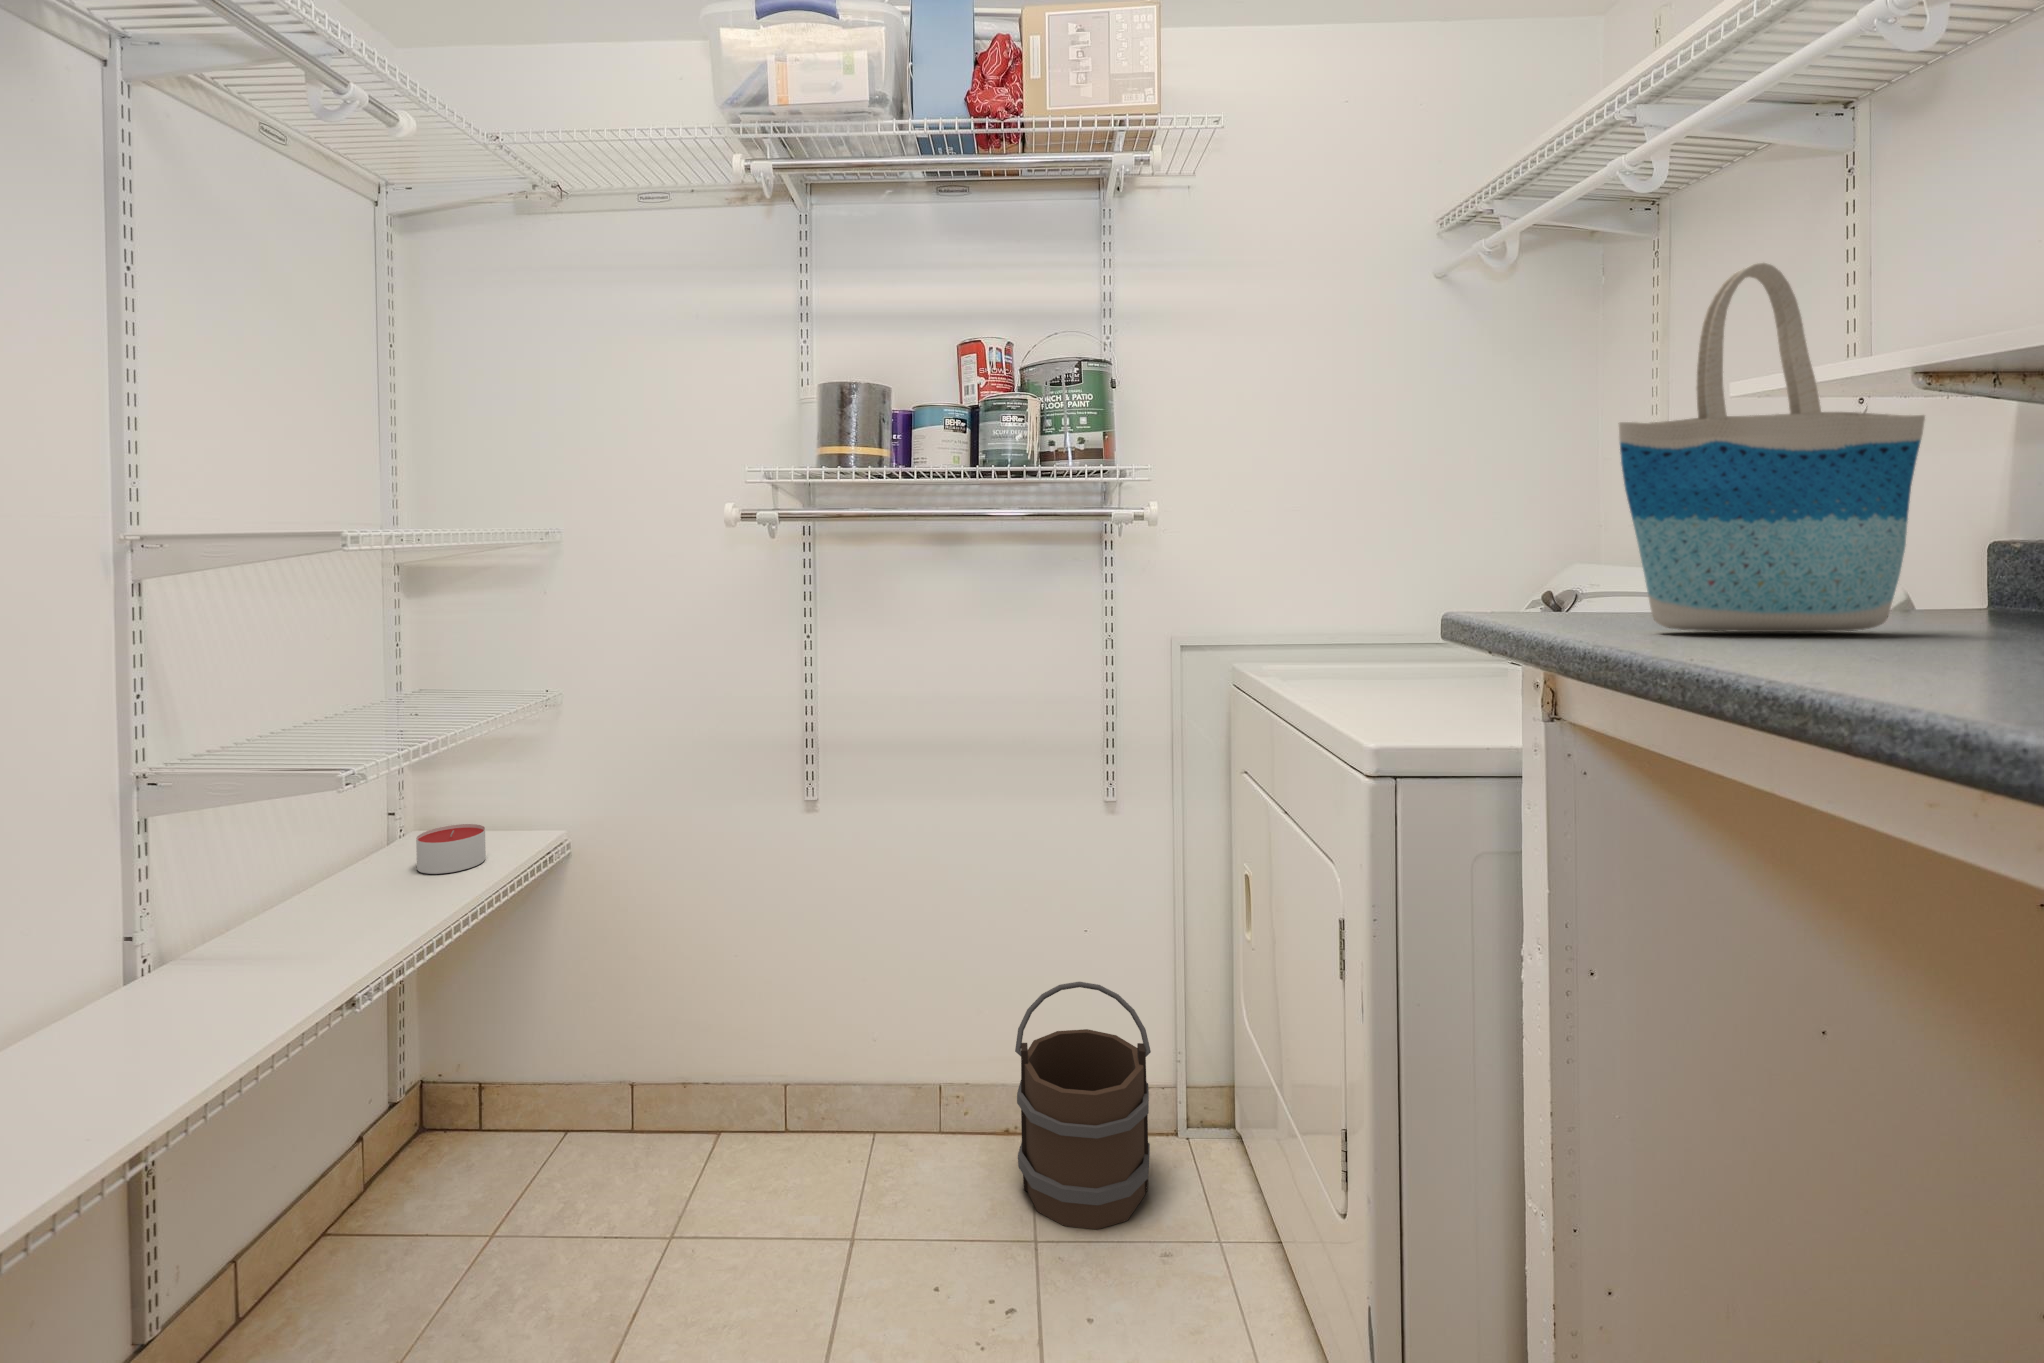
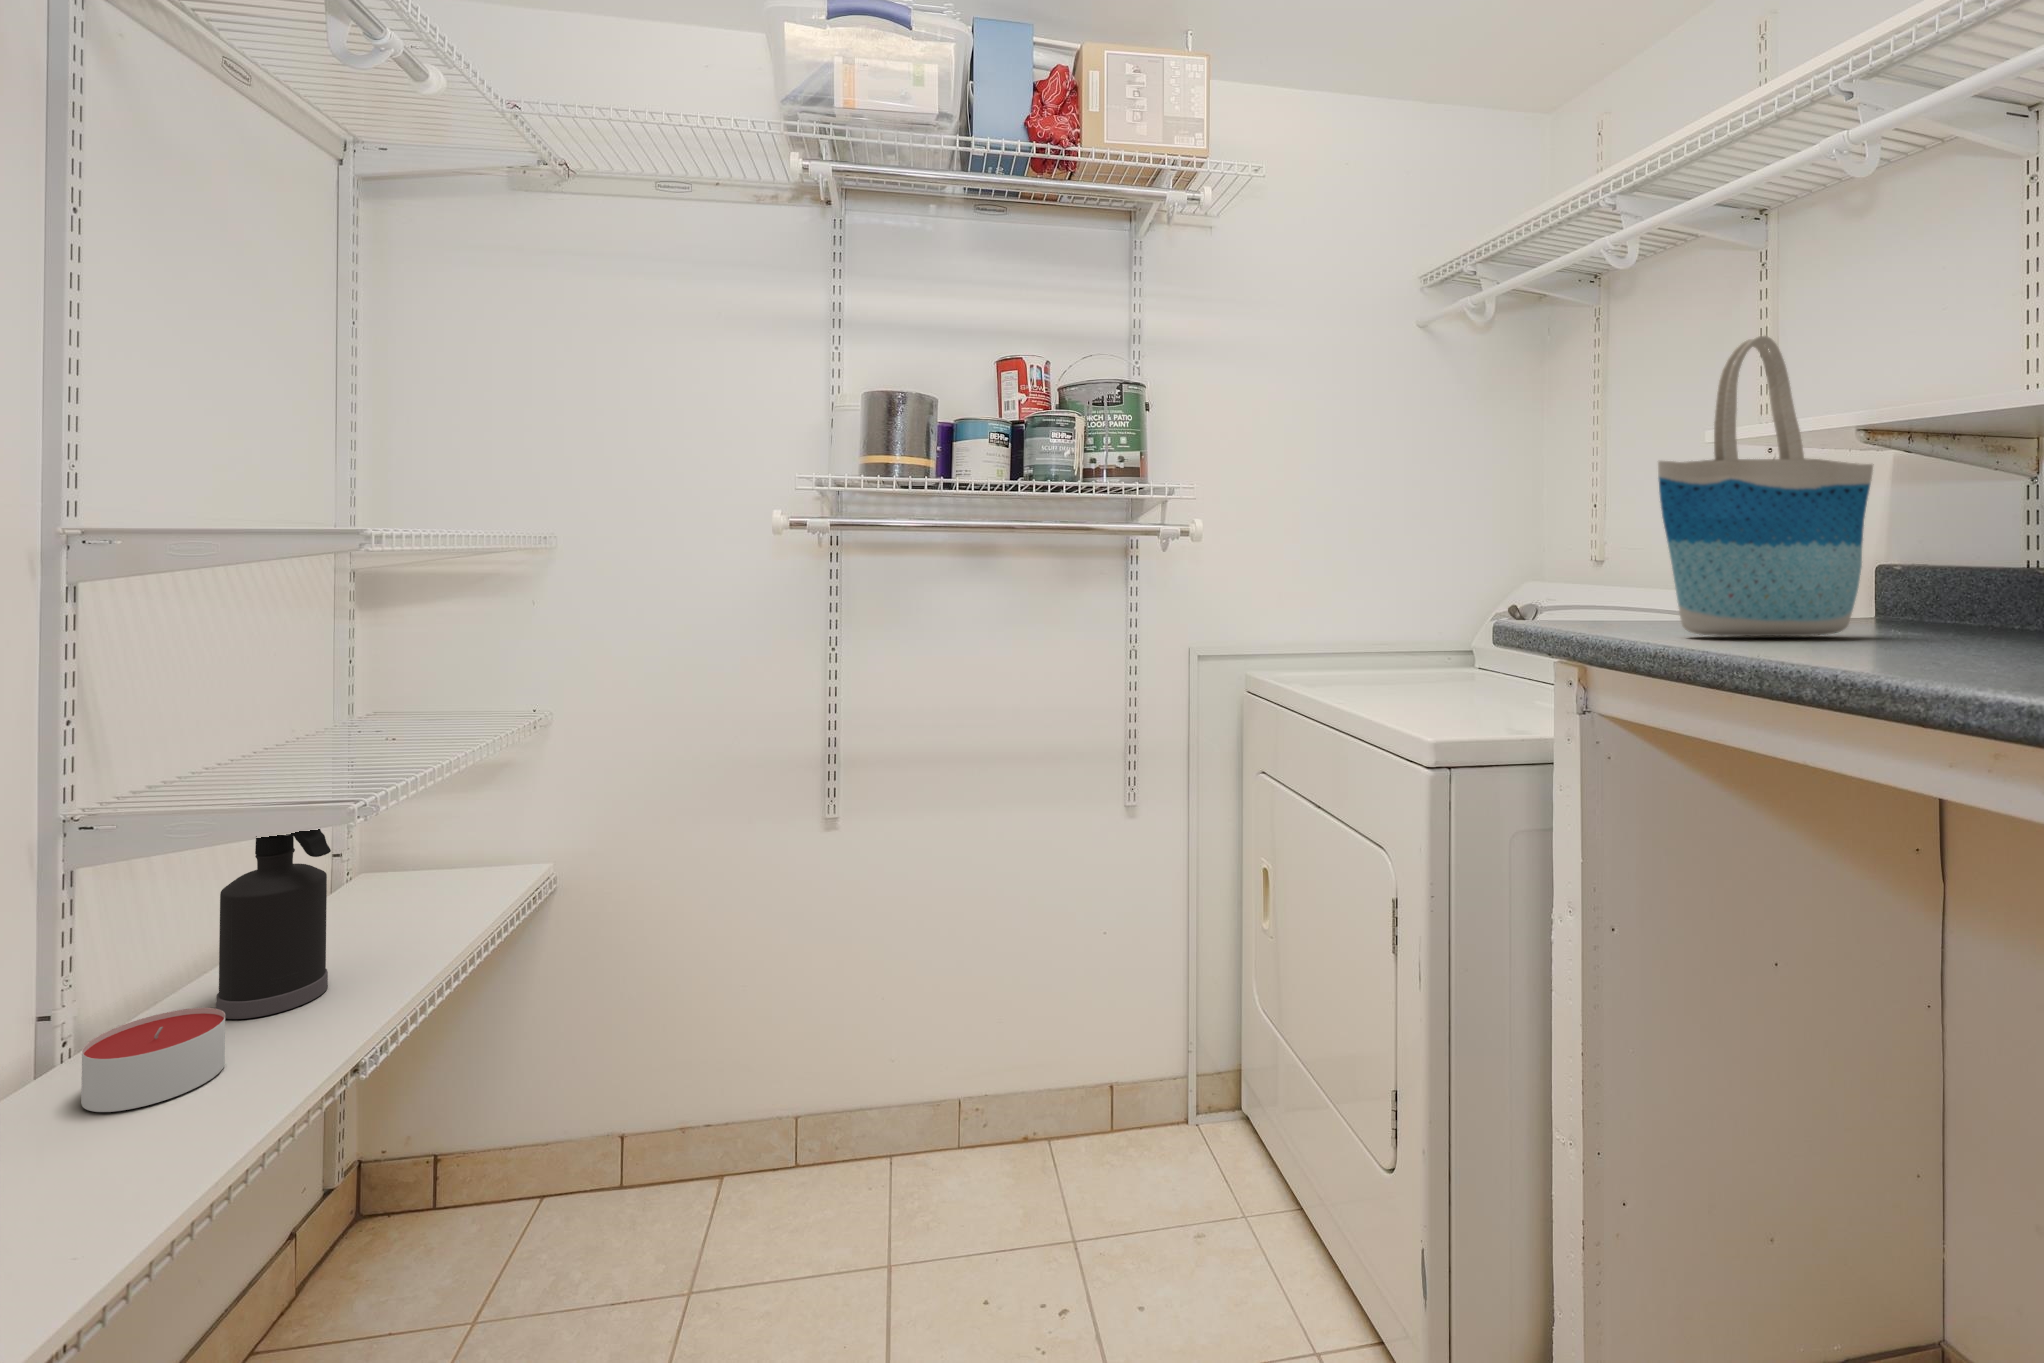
spray bottle: none [277,762,364,949] -> present [216,829,331,1019]
candle: present [416,824,486,874] -> present [81,1008,225,1112]
bucket: present [1015,982,1151,1229] -> none [1047,982,1176,1222]

